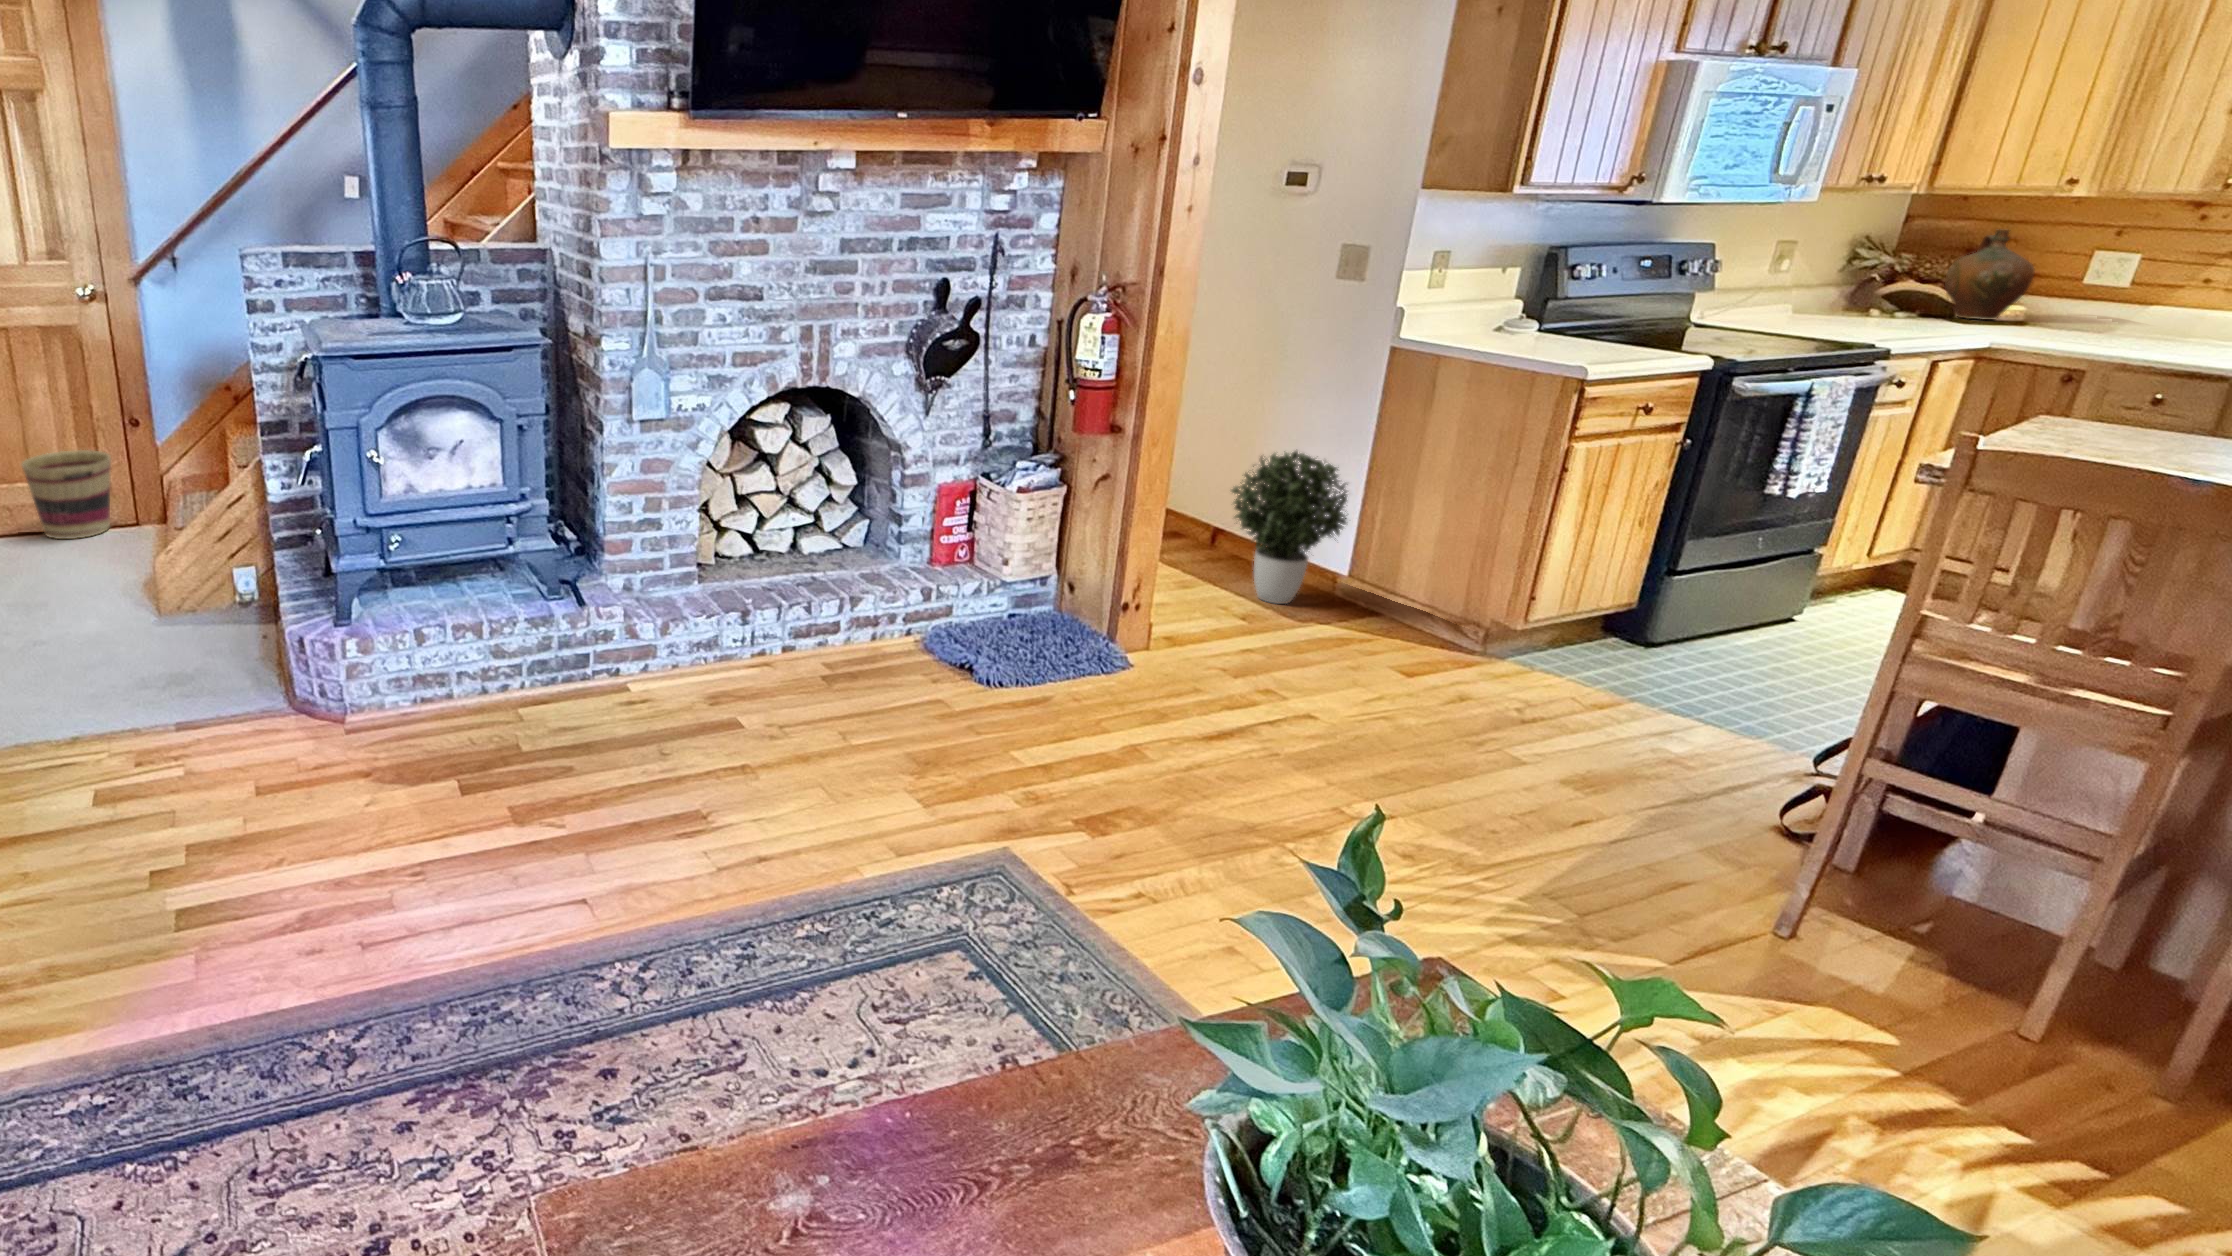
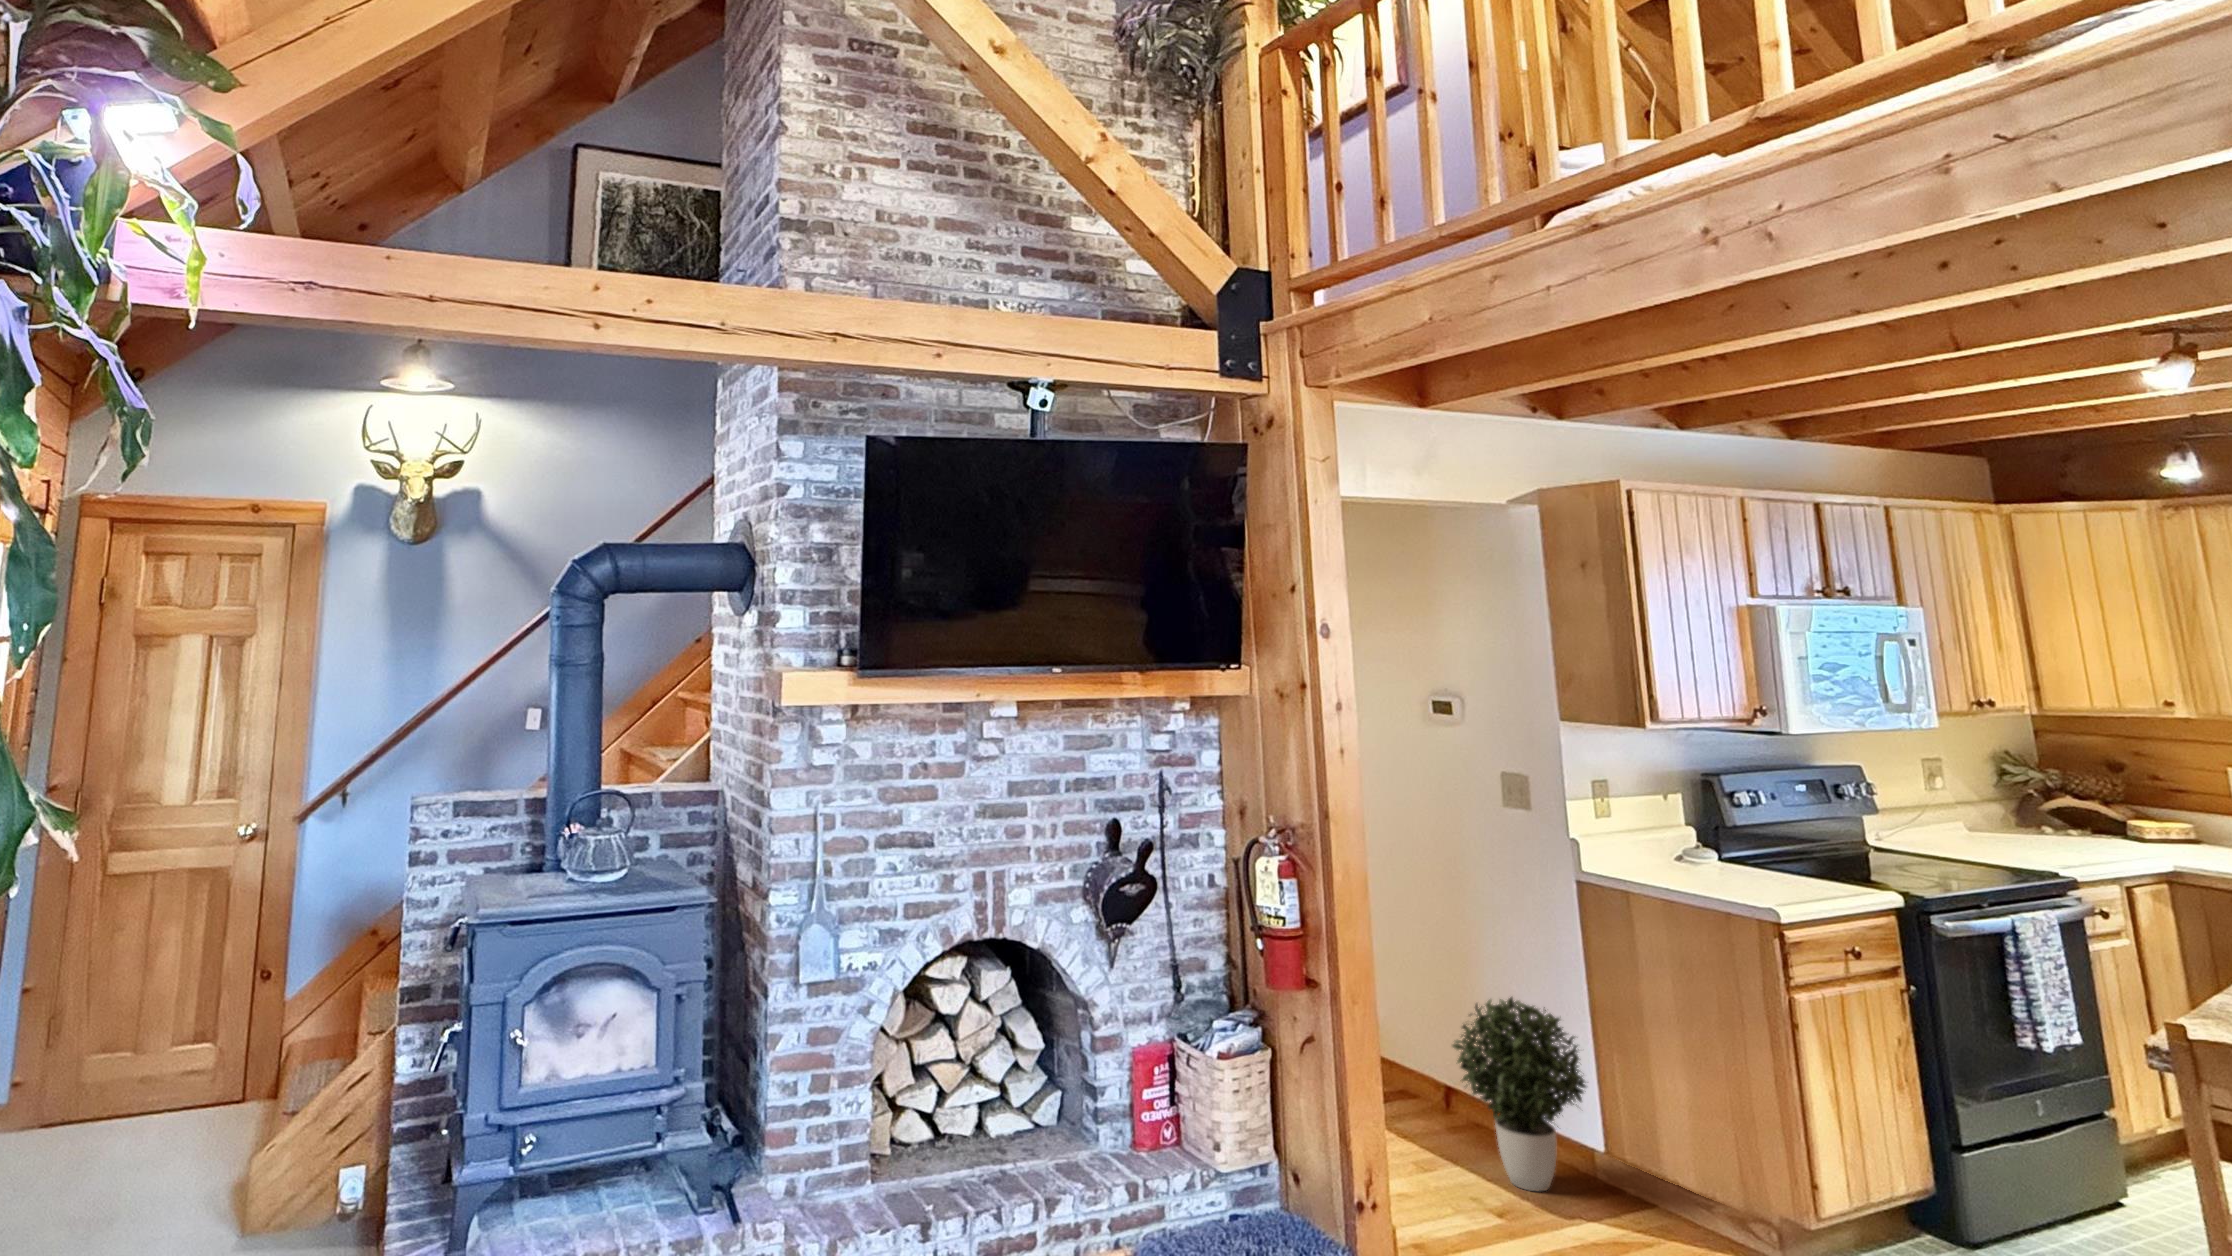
ceramic jug: present [1945,230,2035,320] -> none [2108,745,2193,837]
basket: present [22,450,111,539] -> none [126,1011,227,1126]

